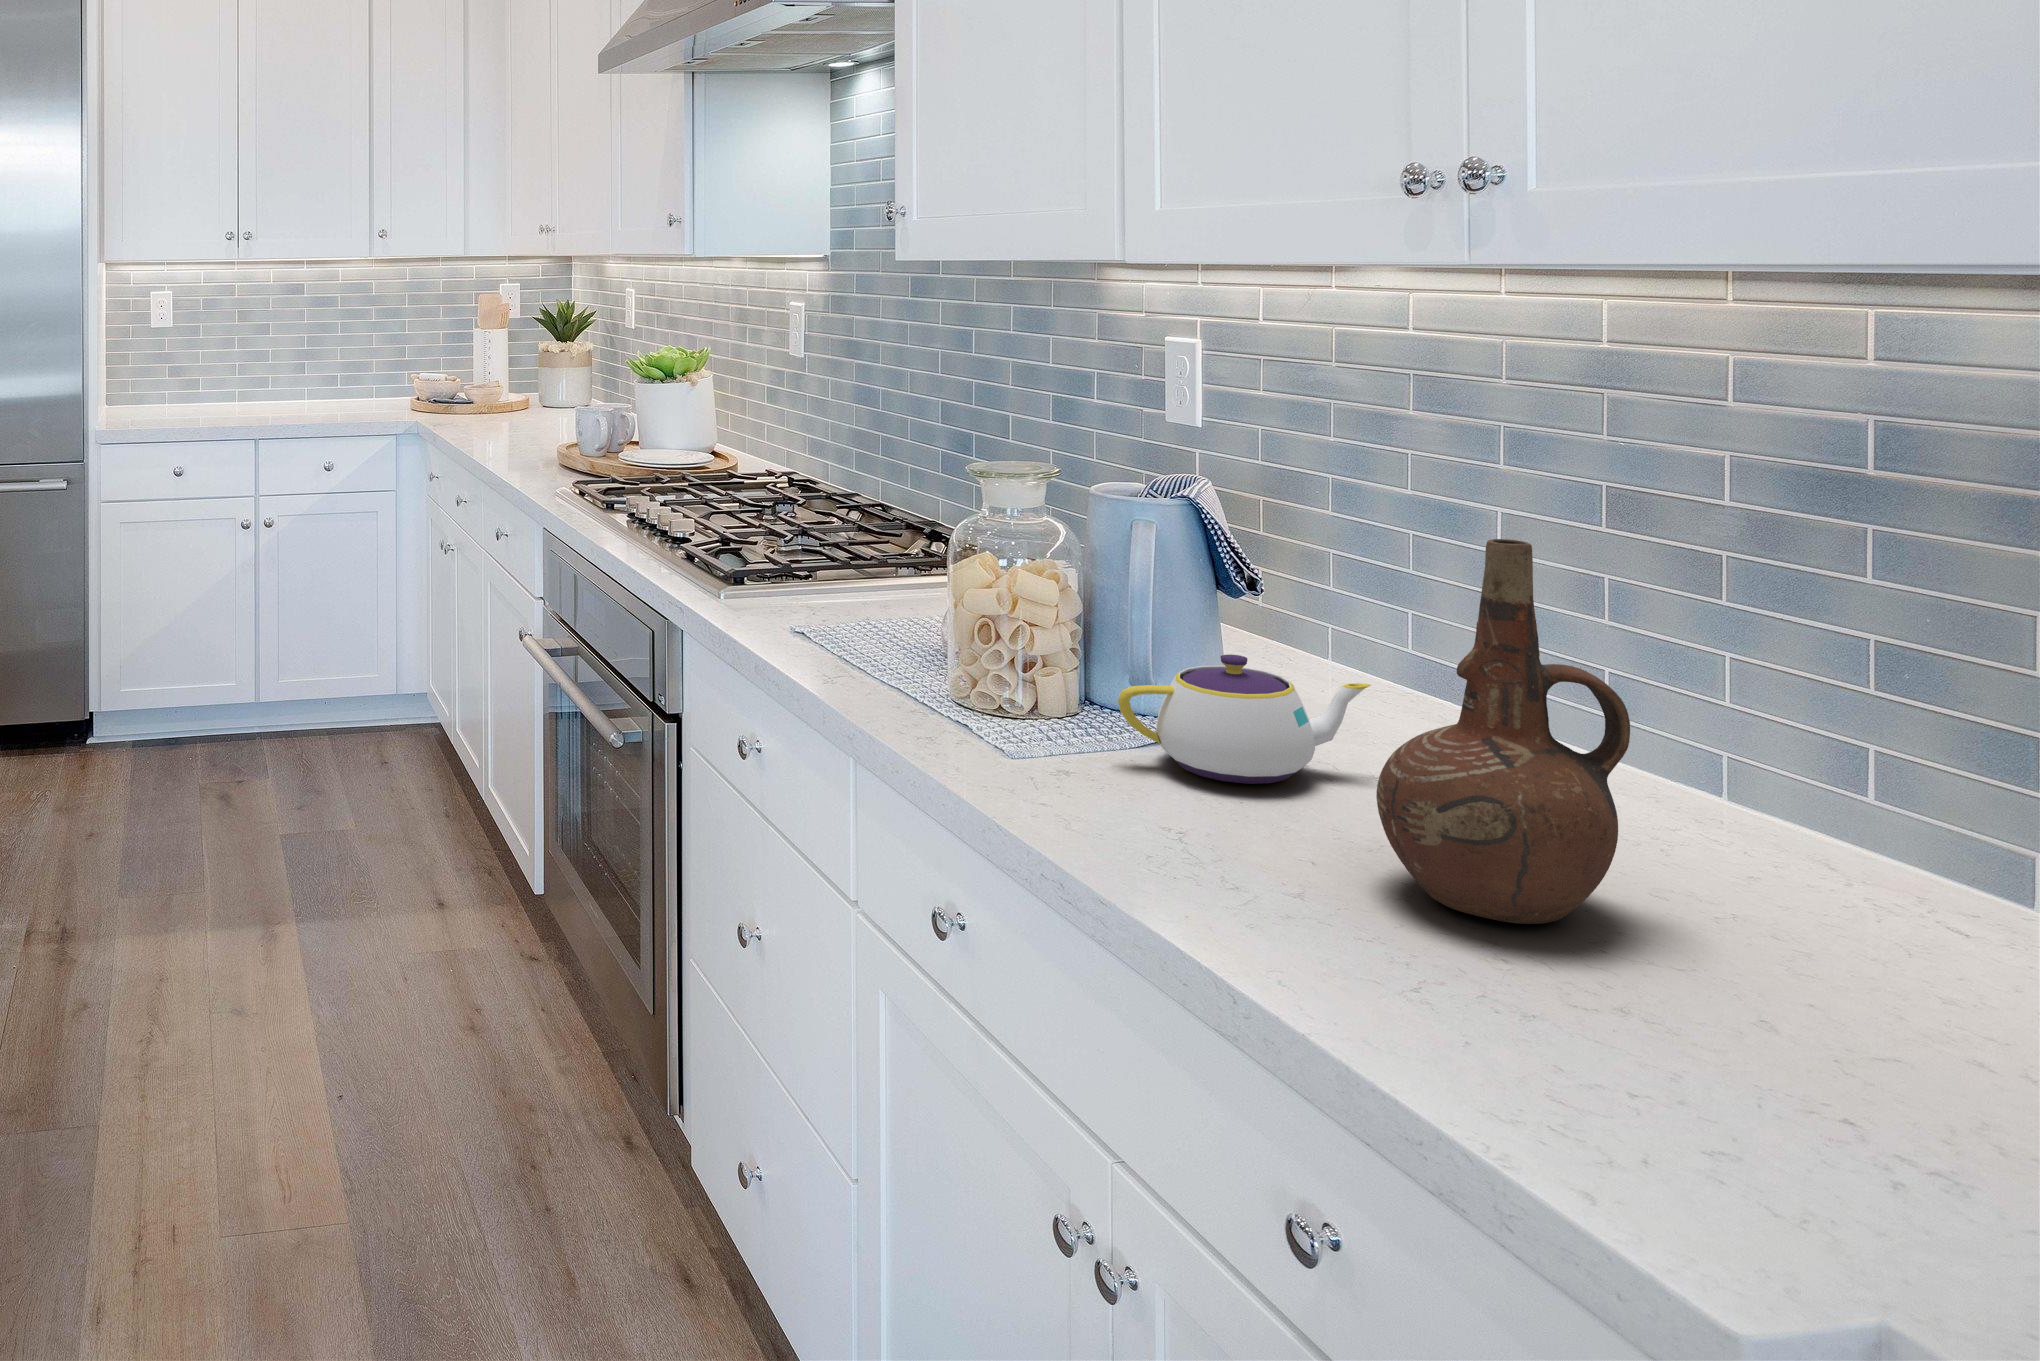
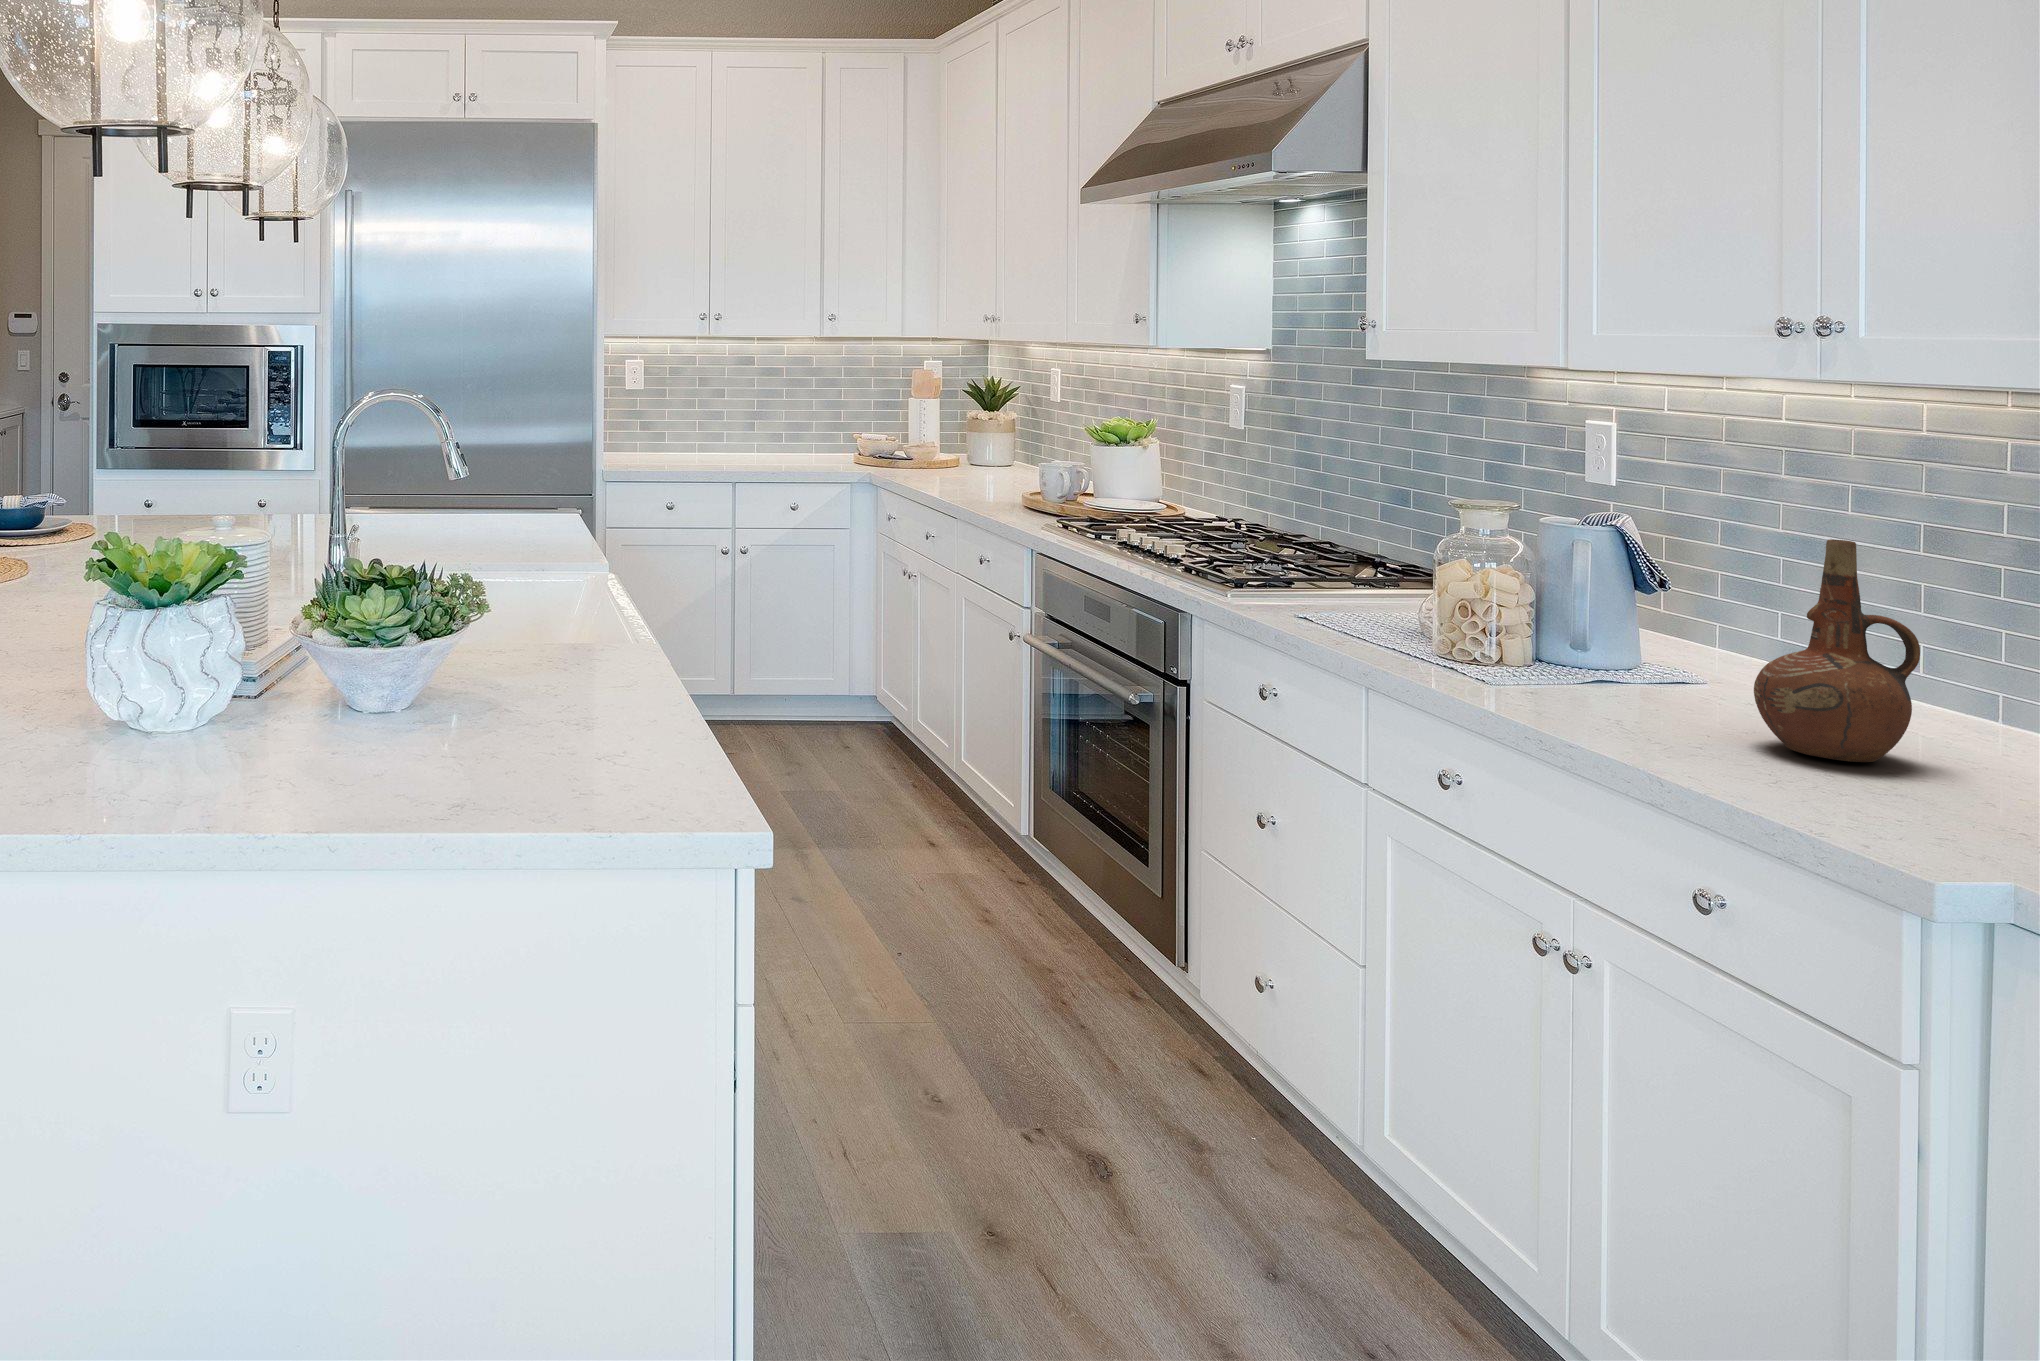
teapot: present [1118,655,1371,784] -> none [1569,621,1751,700]

